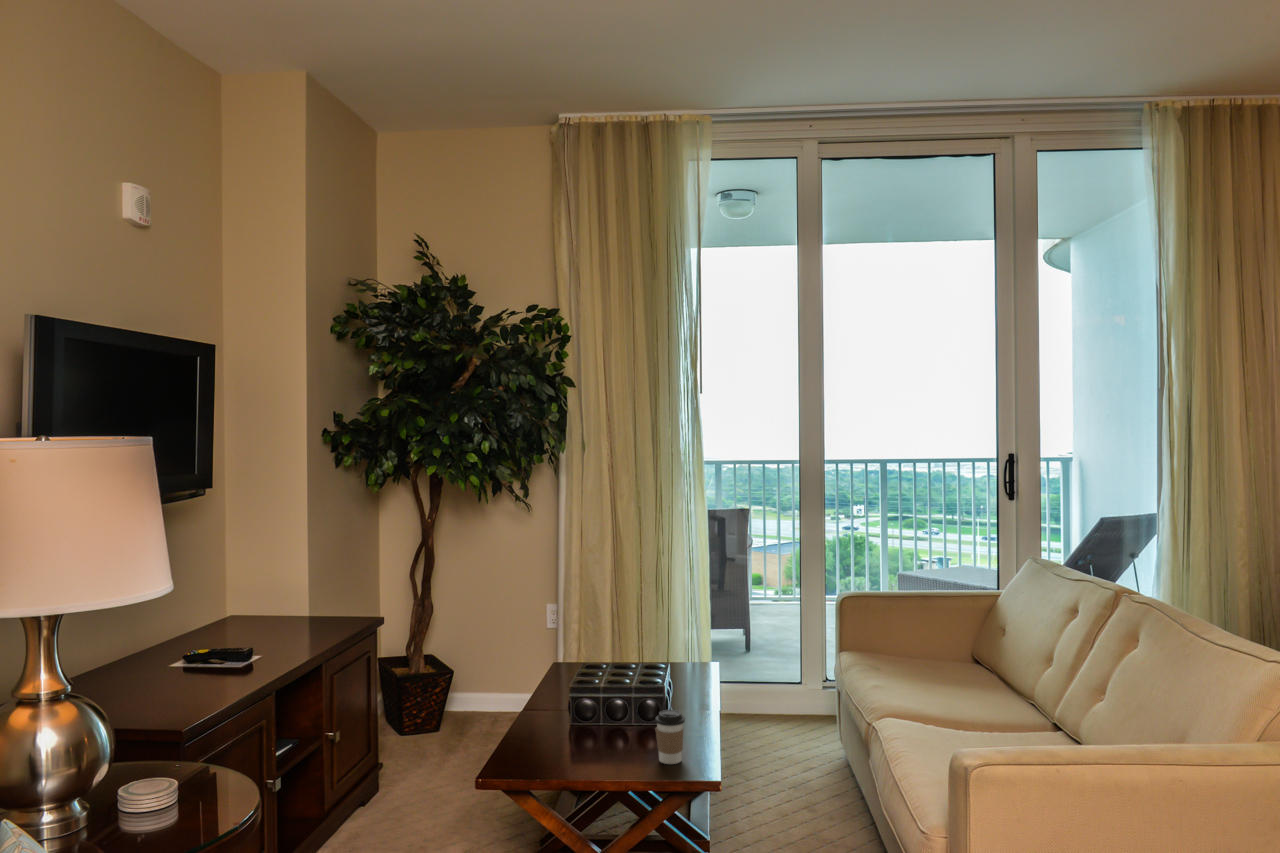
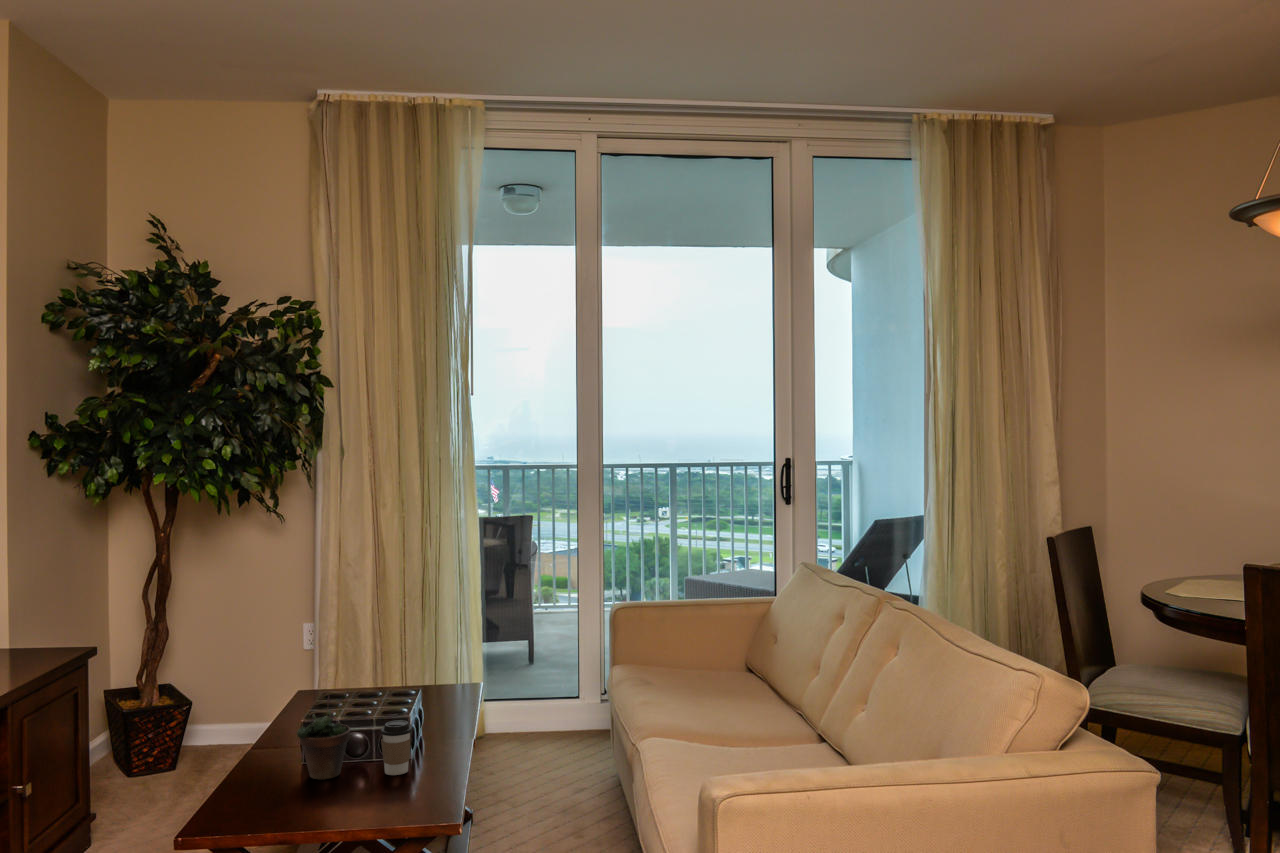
succulent plant: none [578,682,626,765] -> present [297,697,350,780]

